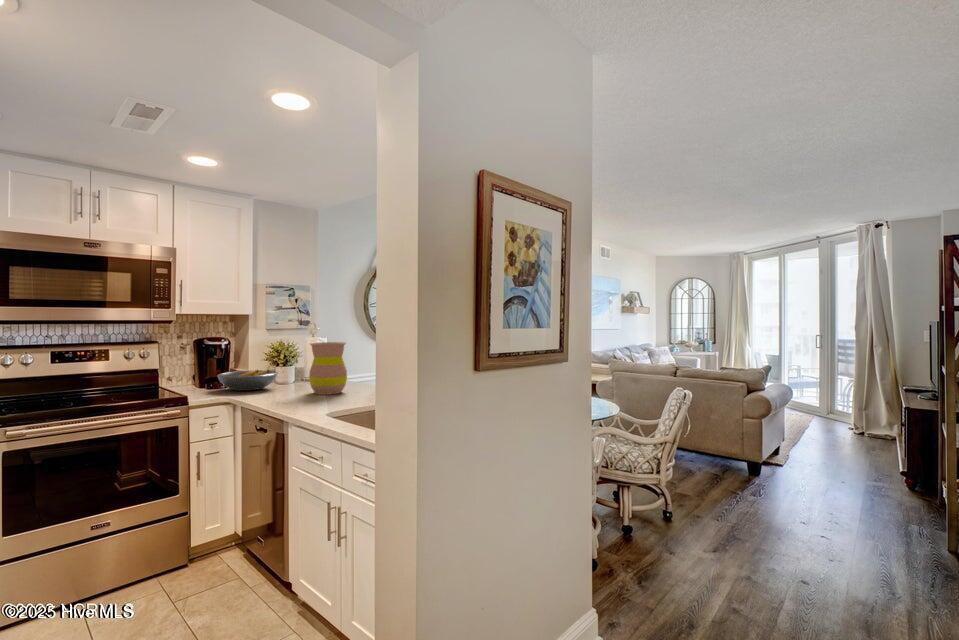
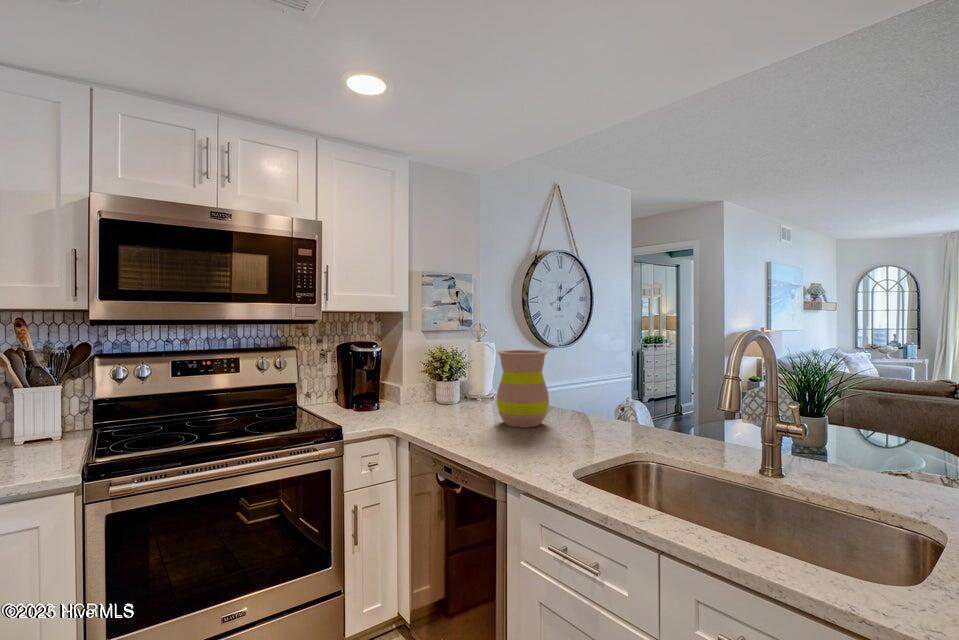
fruit bowl: present [217,370,278,391] -> none [370,386,447,416]

